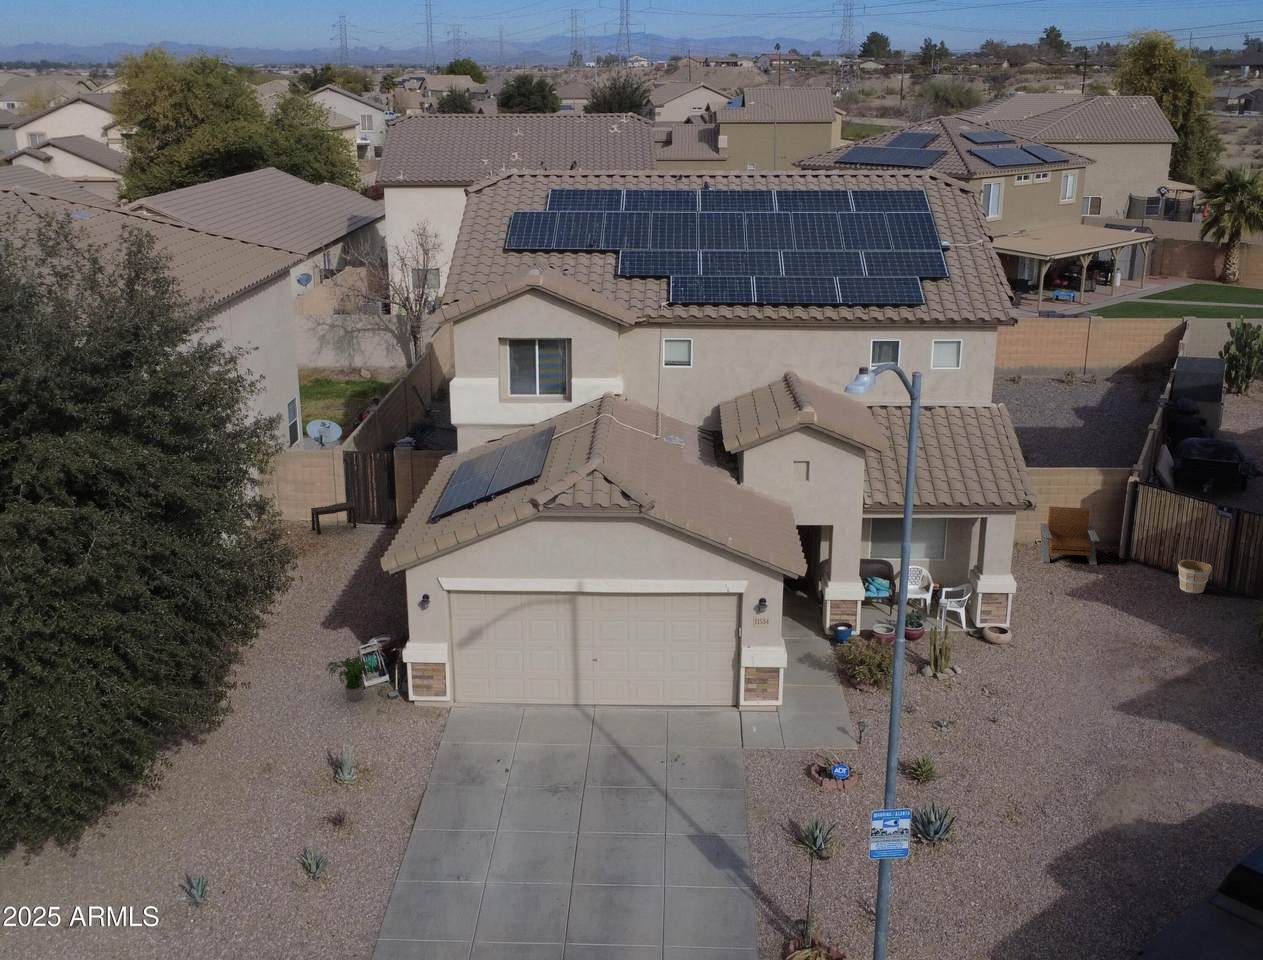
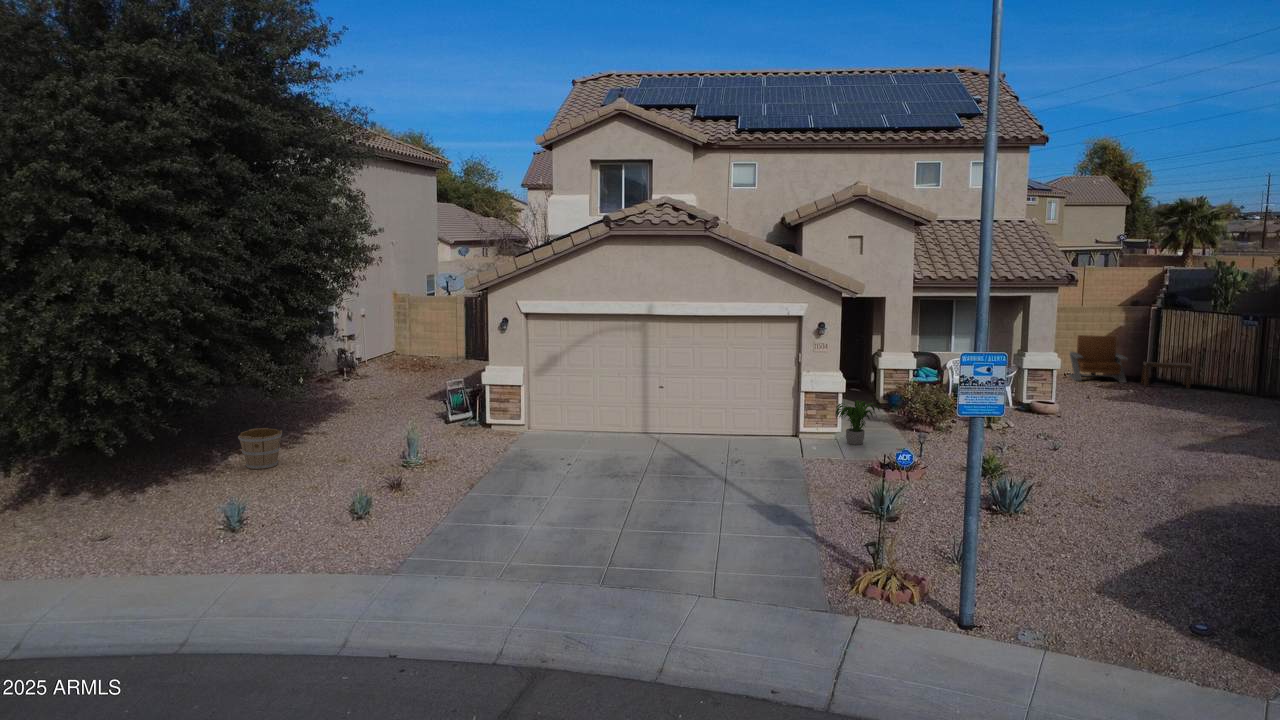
bench: present [311,501,356,534] -> present [1141,362,1192,389]
wooden bucket: present [1178,560,1212,594] -> present [238,428,282,469]
potted plant: present [327,656,372,701] -> present [836,401,879,445]

